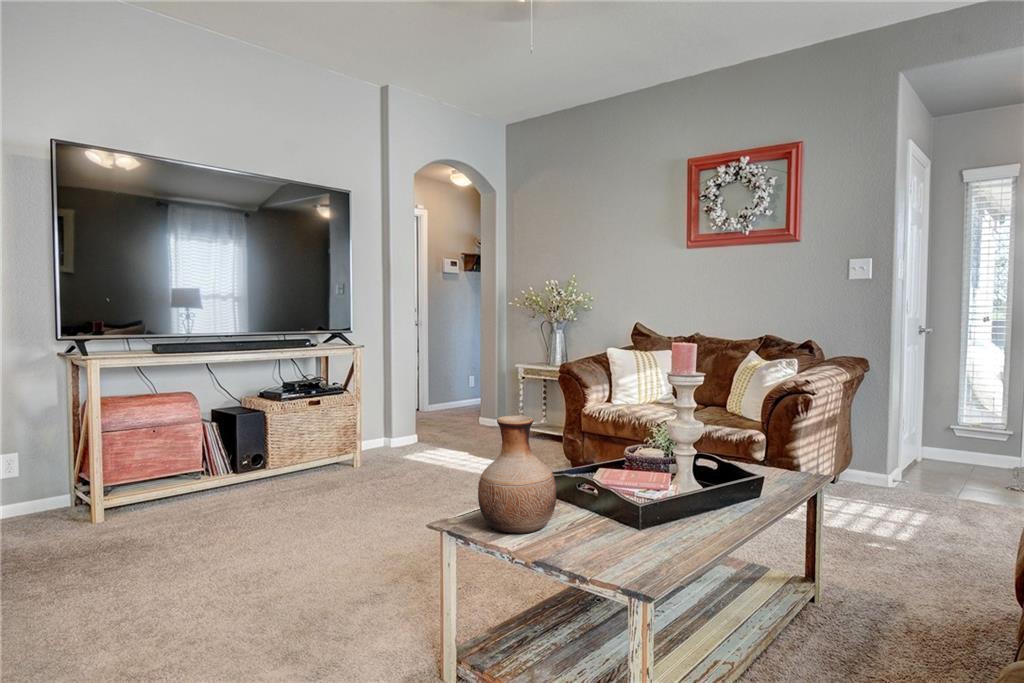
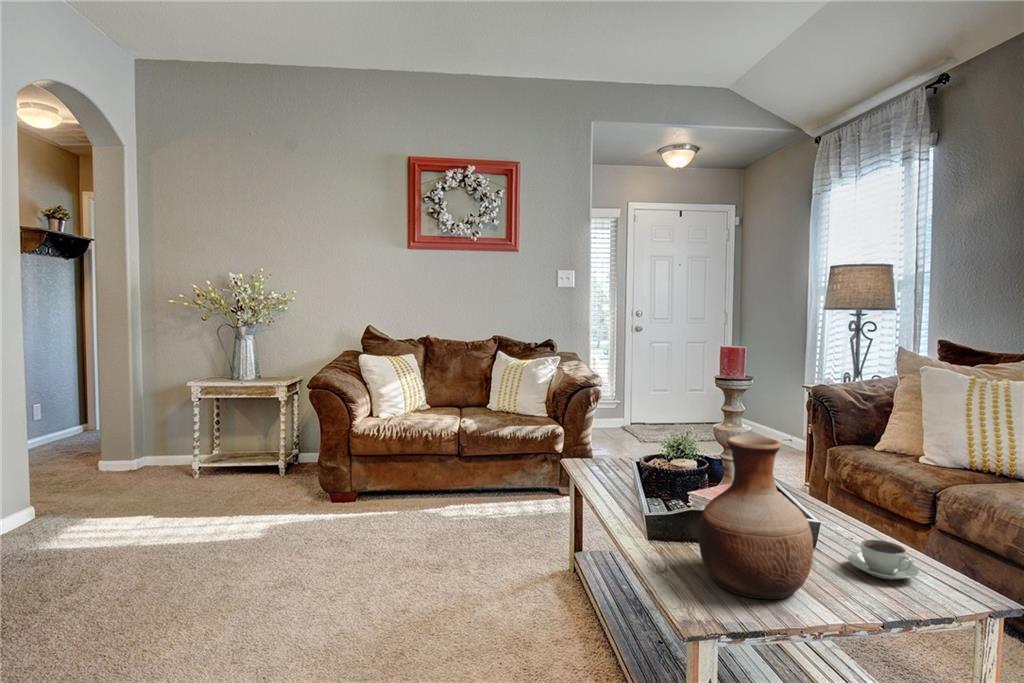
coffee cup: none [584,521,636,554] -> present [848,539,919,580]

